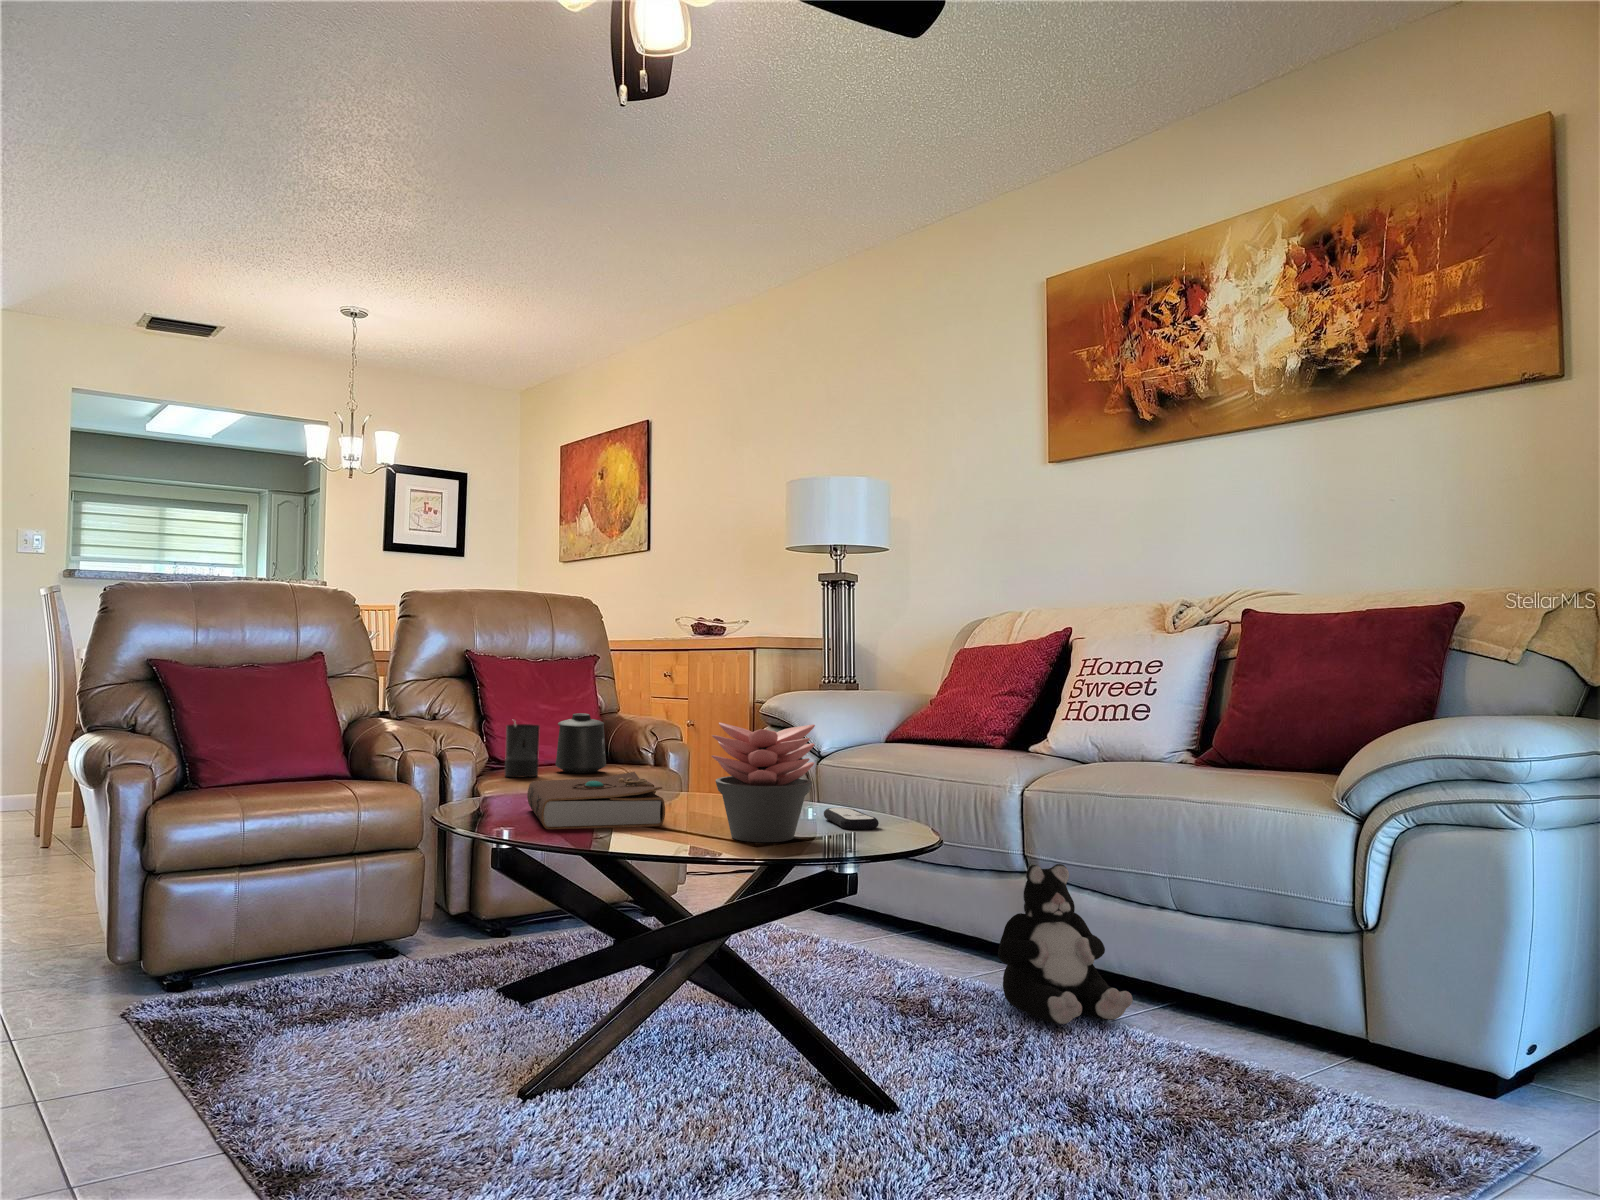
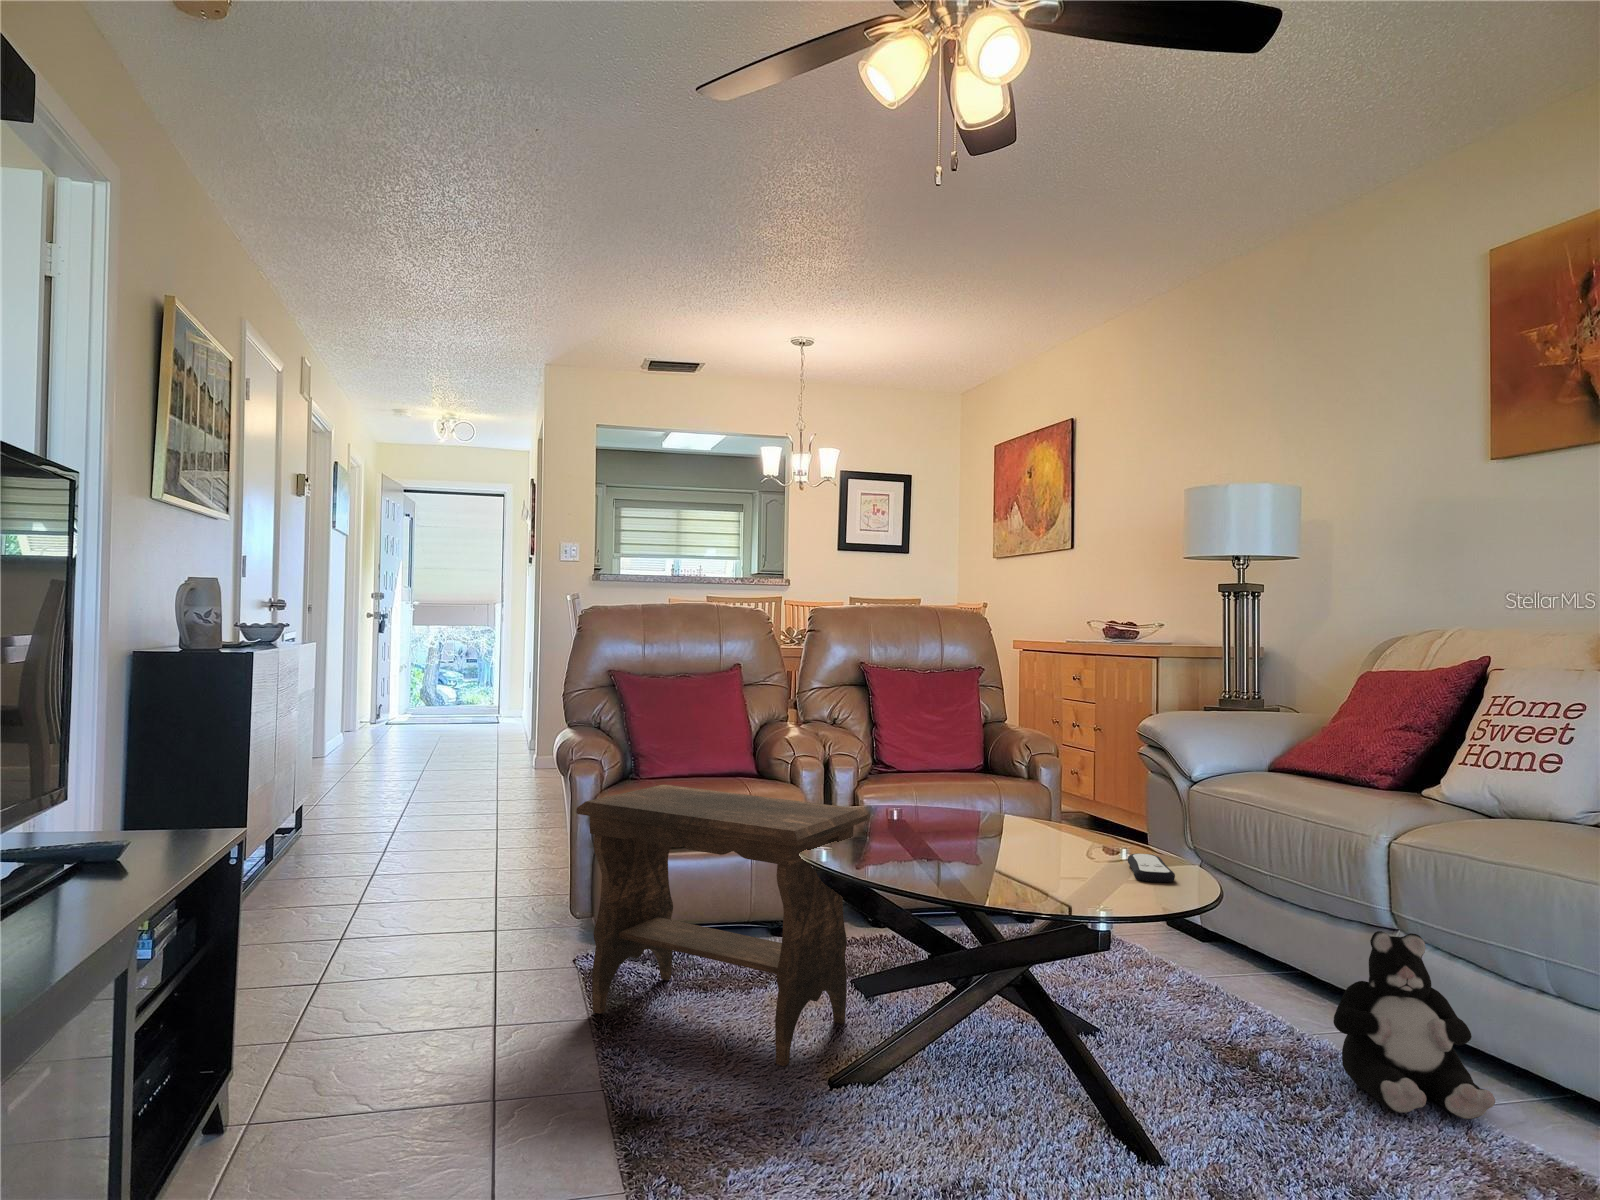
mug: present [556,713,606,773] -> none [932,730,976,784]
succulent plant: present [712,722,815,842] -> none [992,771,1098,891]
candle: present [505,723,540,777] -> none [884,735,912,787]
book: present [527,772,665,829] -> none [857,801,967,859]
footstool: none [141,776,537,1092] -> present [576,785,868,1066]

